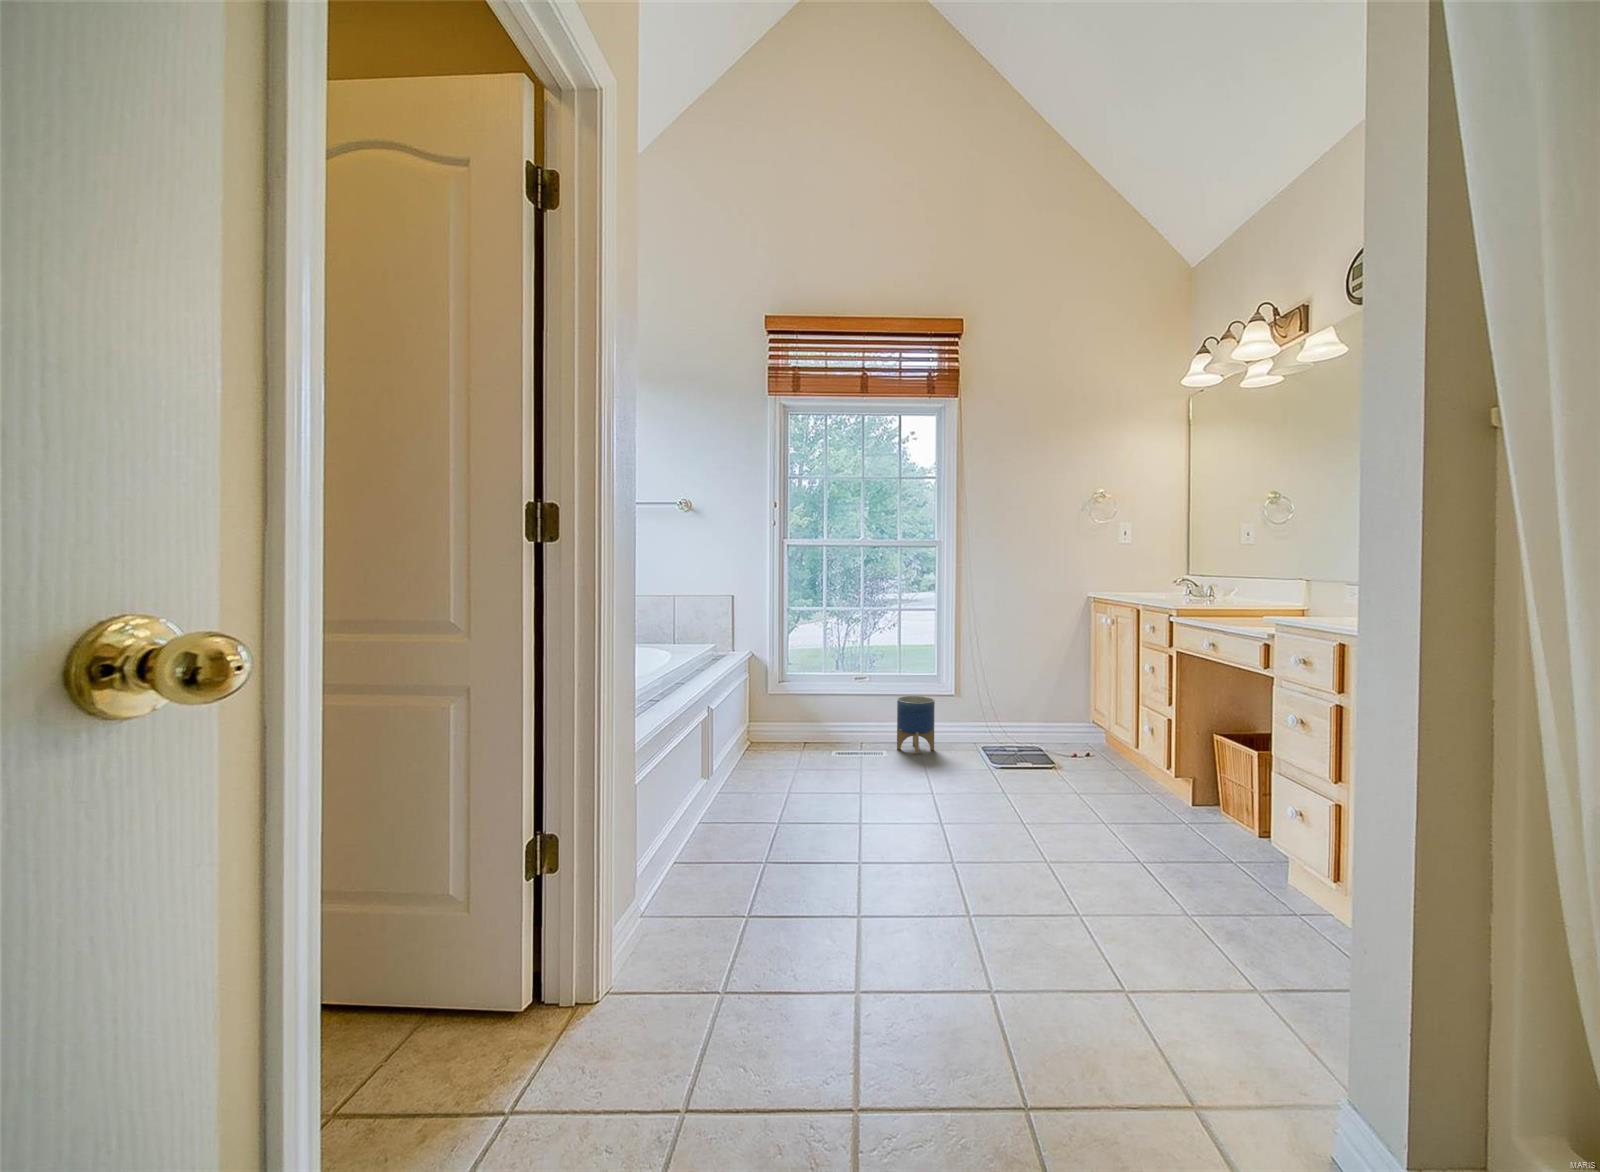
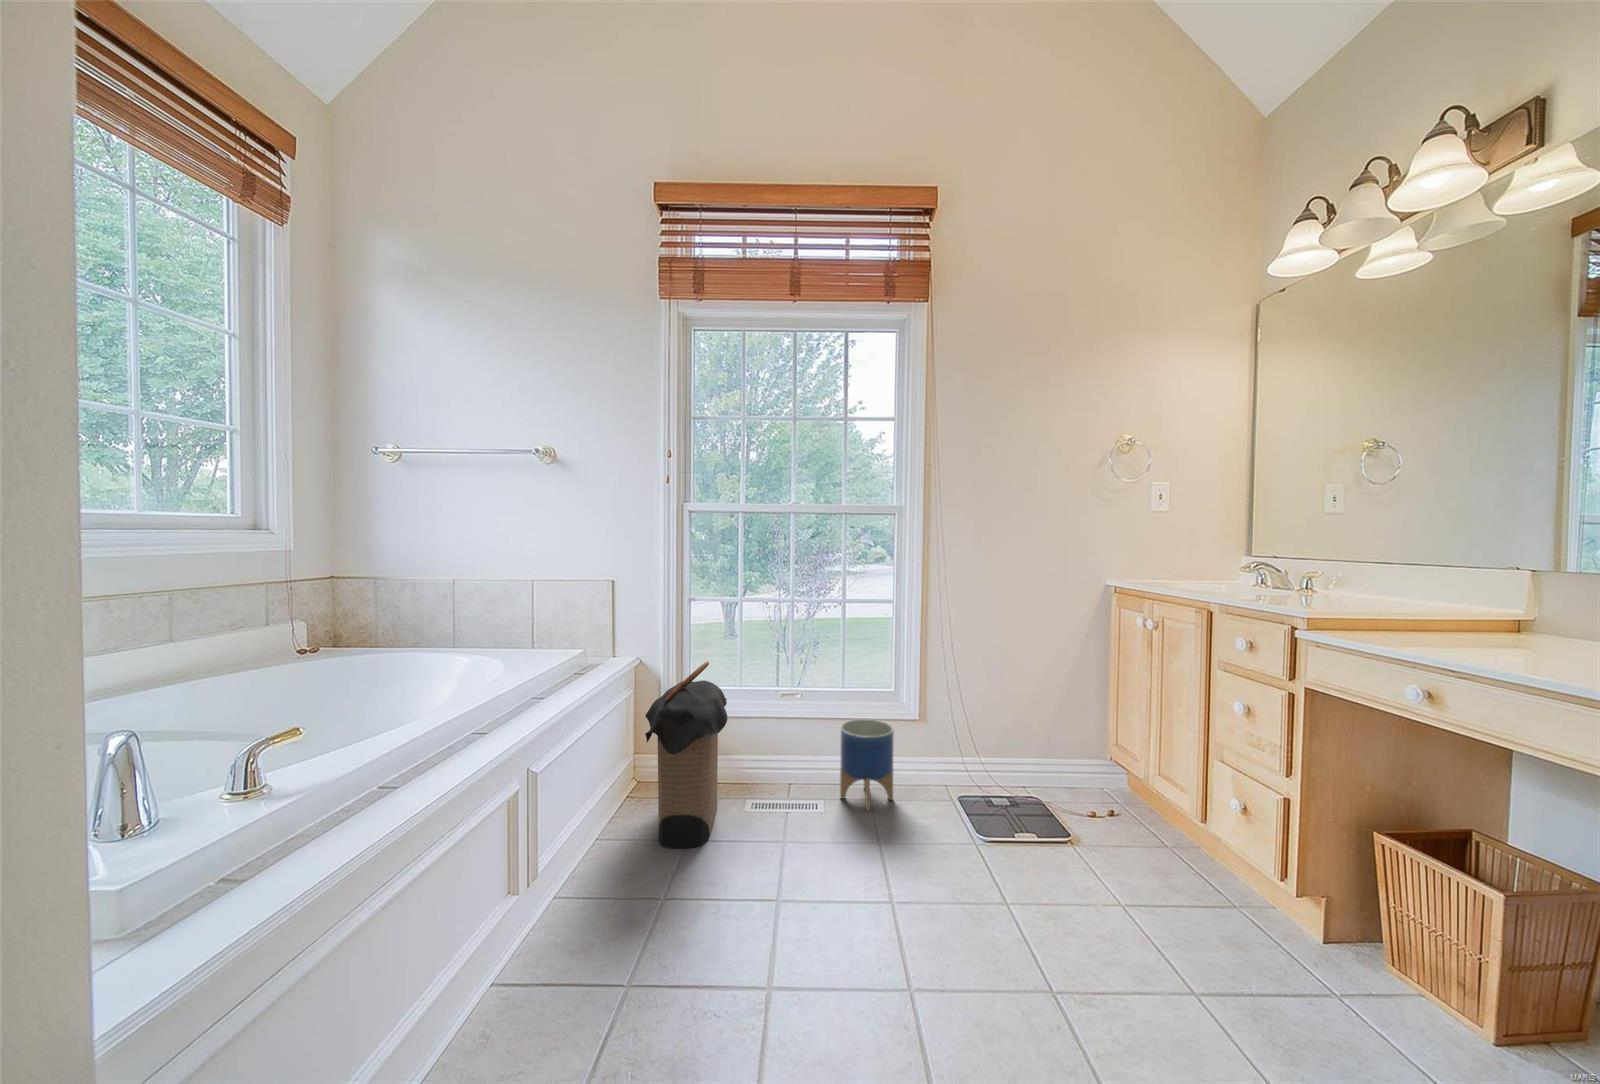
laundry hamper: none [766,649,823,768] -> present [645,661,727,848]

